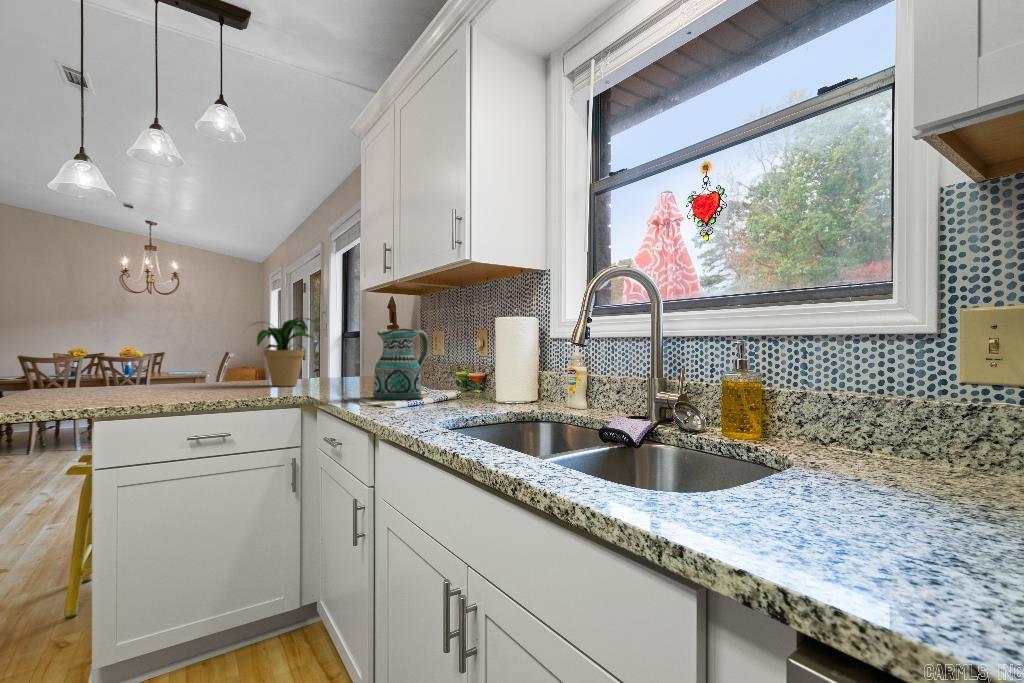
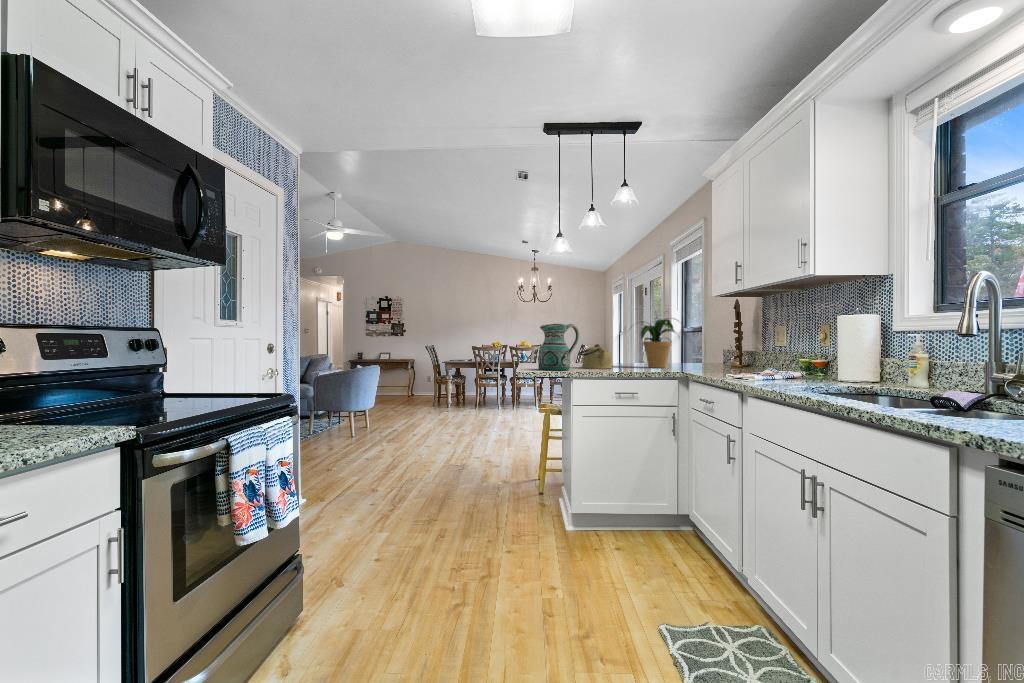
ceramic pitcher: present [373,328,429,400] -> present [538,324,579,370]
kettle: none [146,355,206,394] -> present [578,344,612,369]

